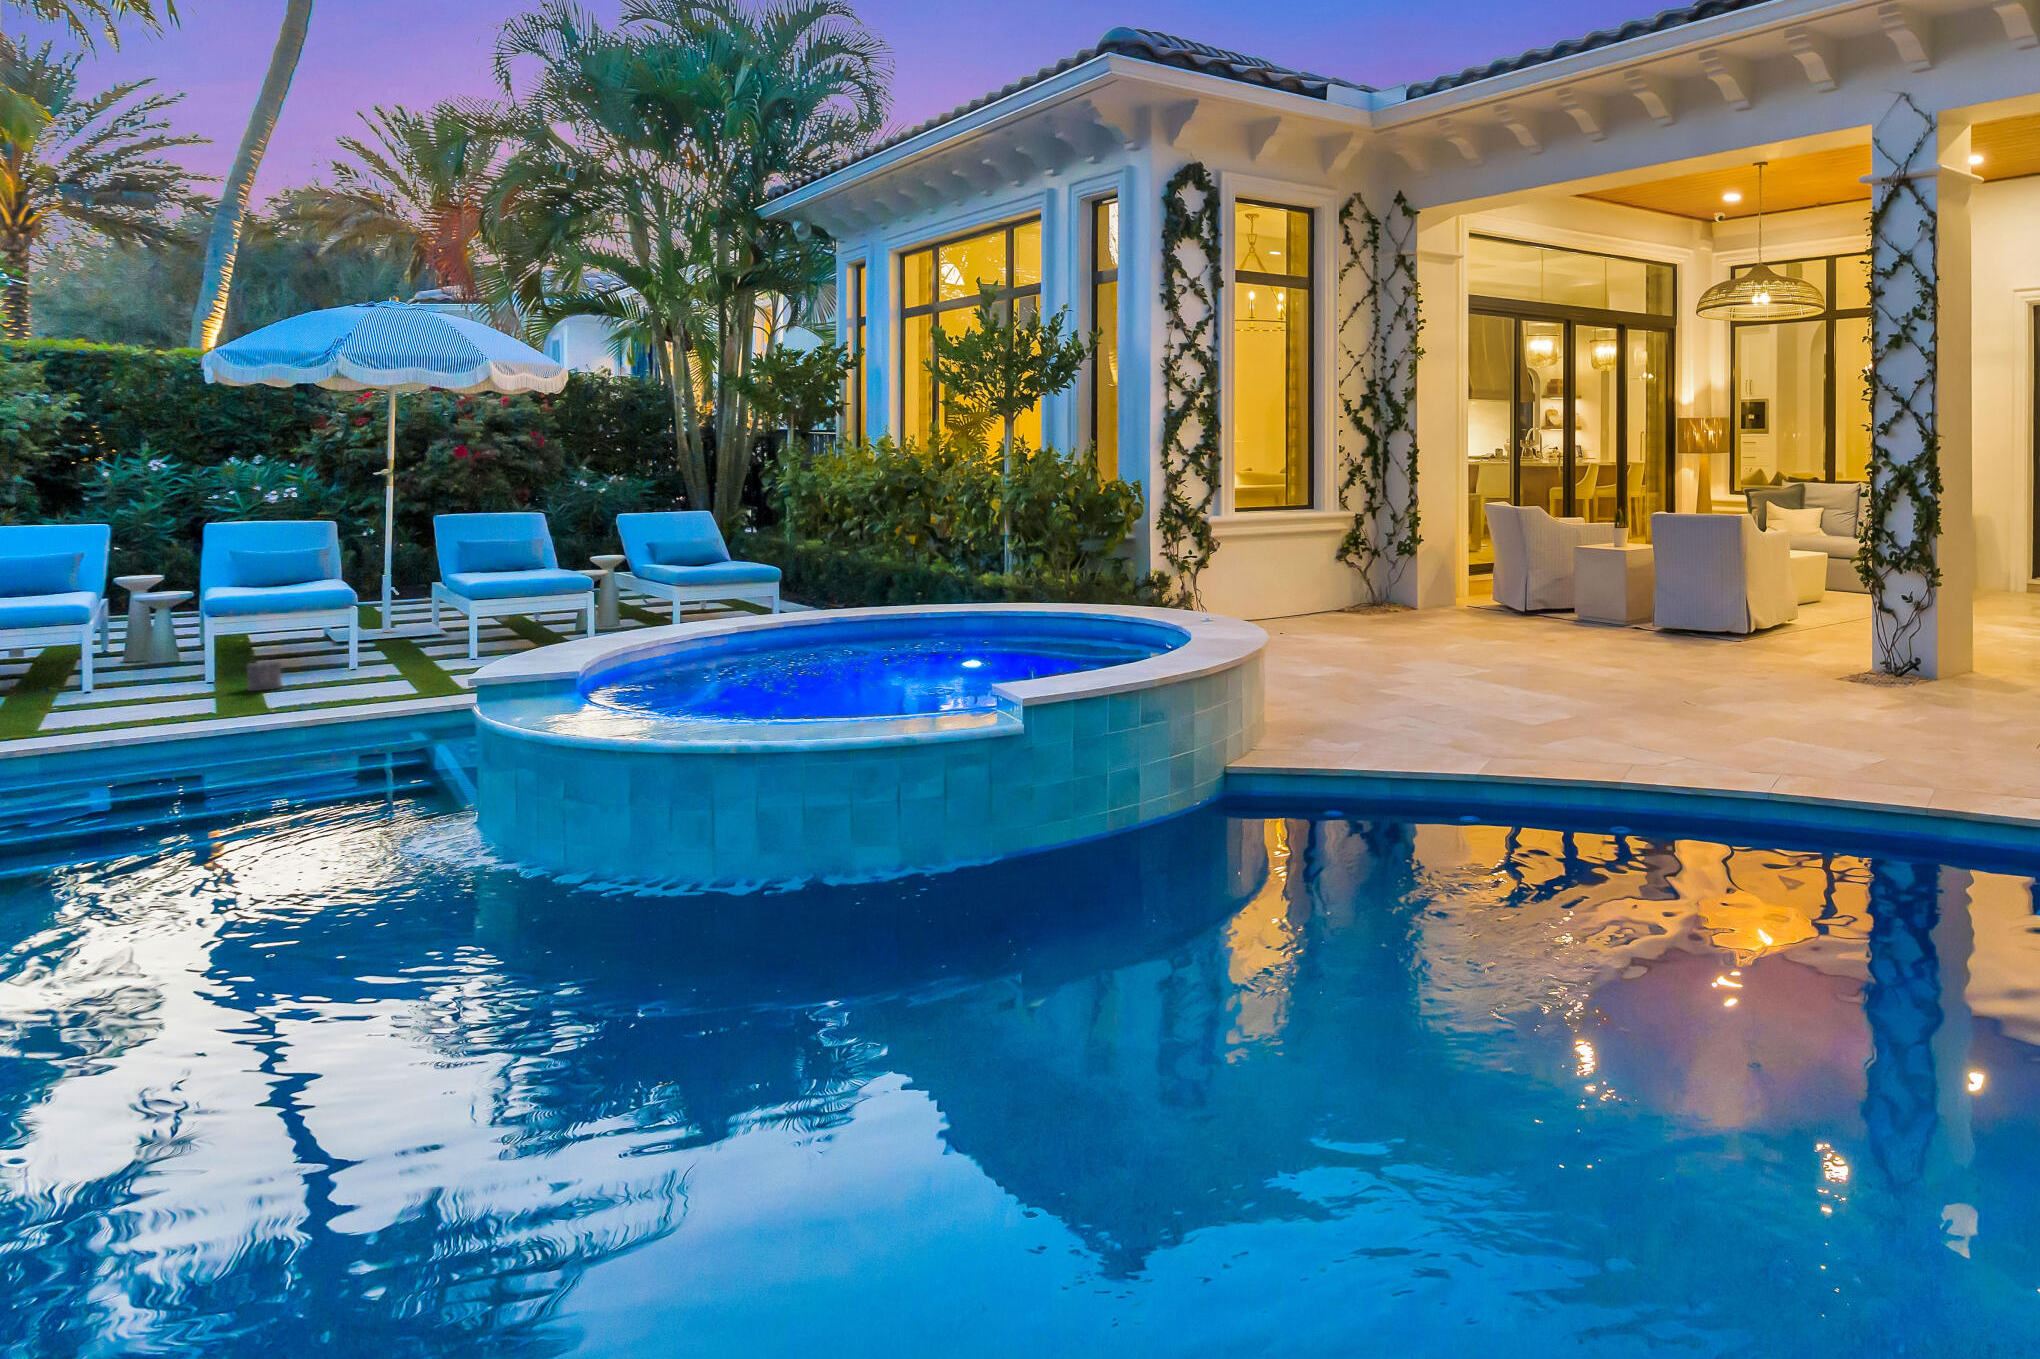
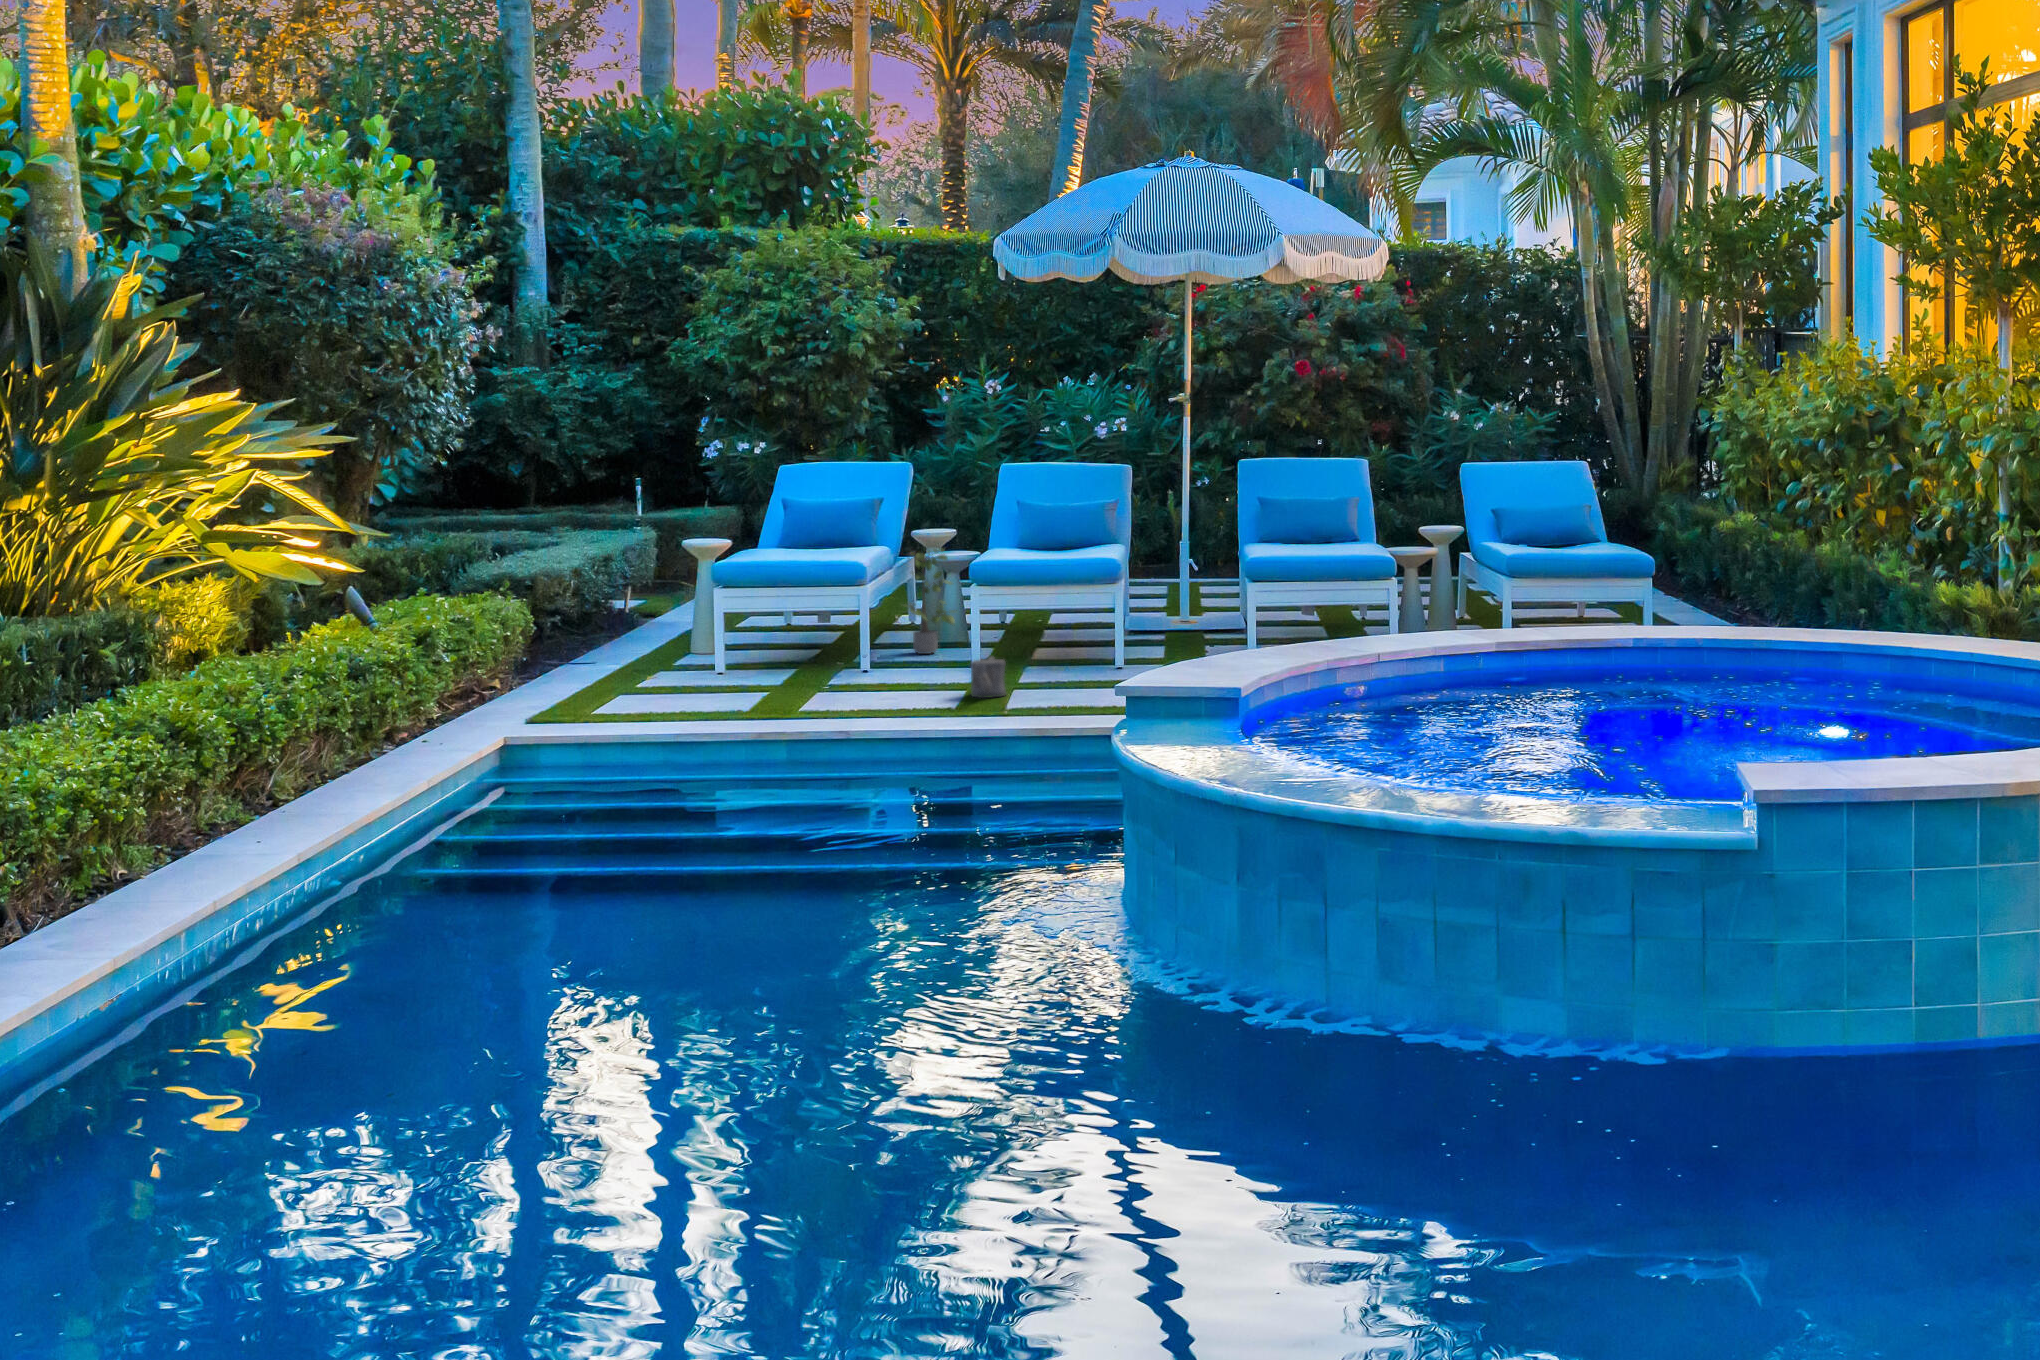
potted plant: none [139,582,203,667] -> present [904,549,957,654]

